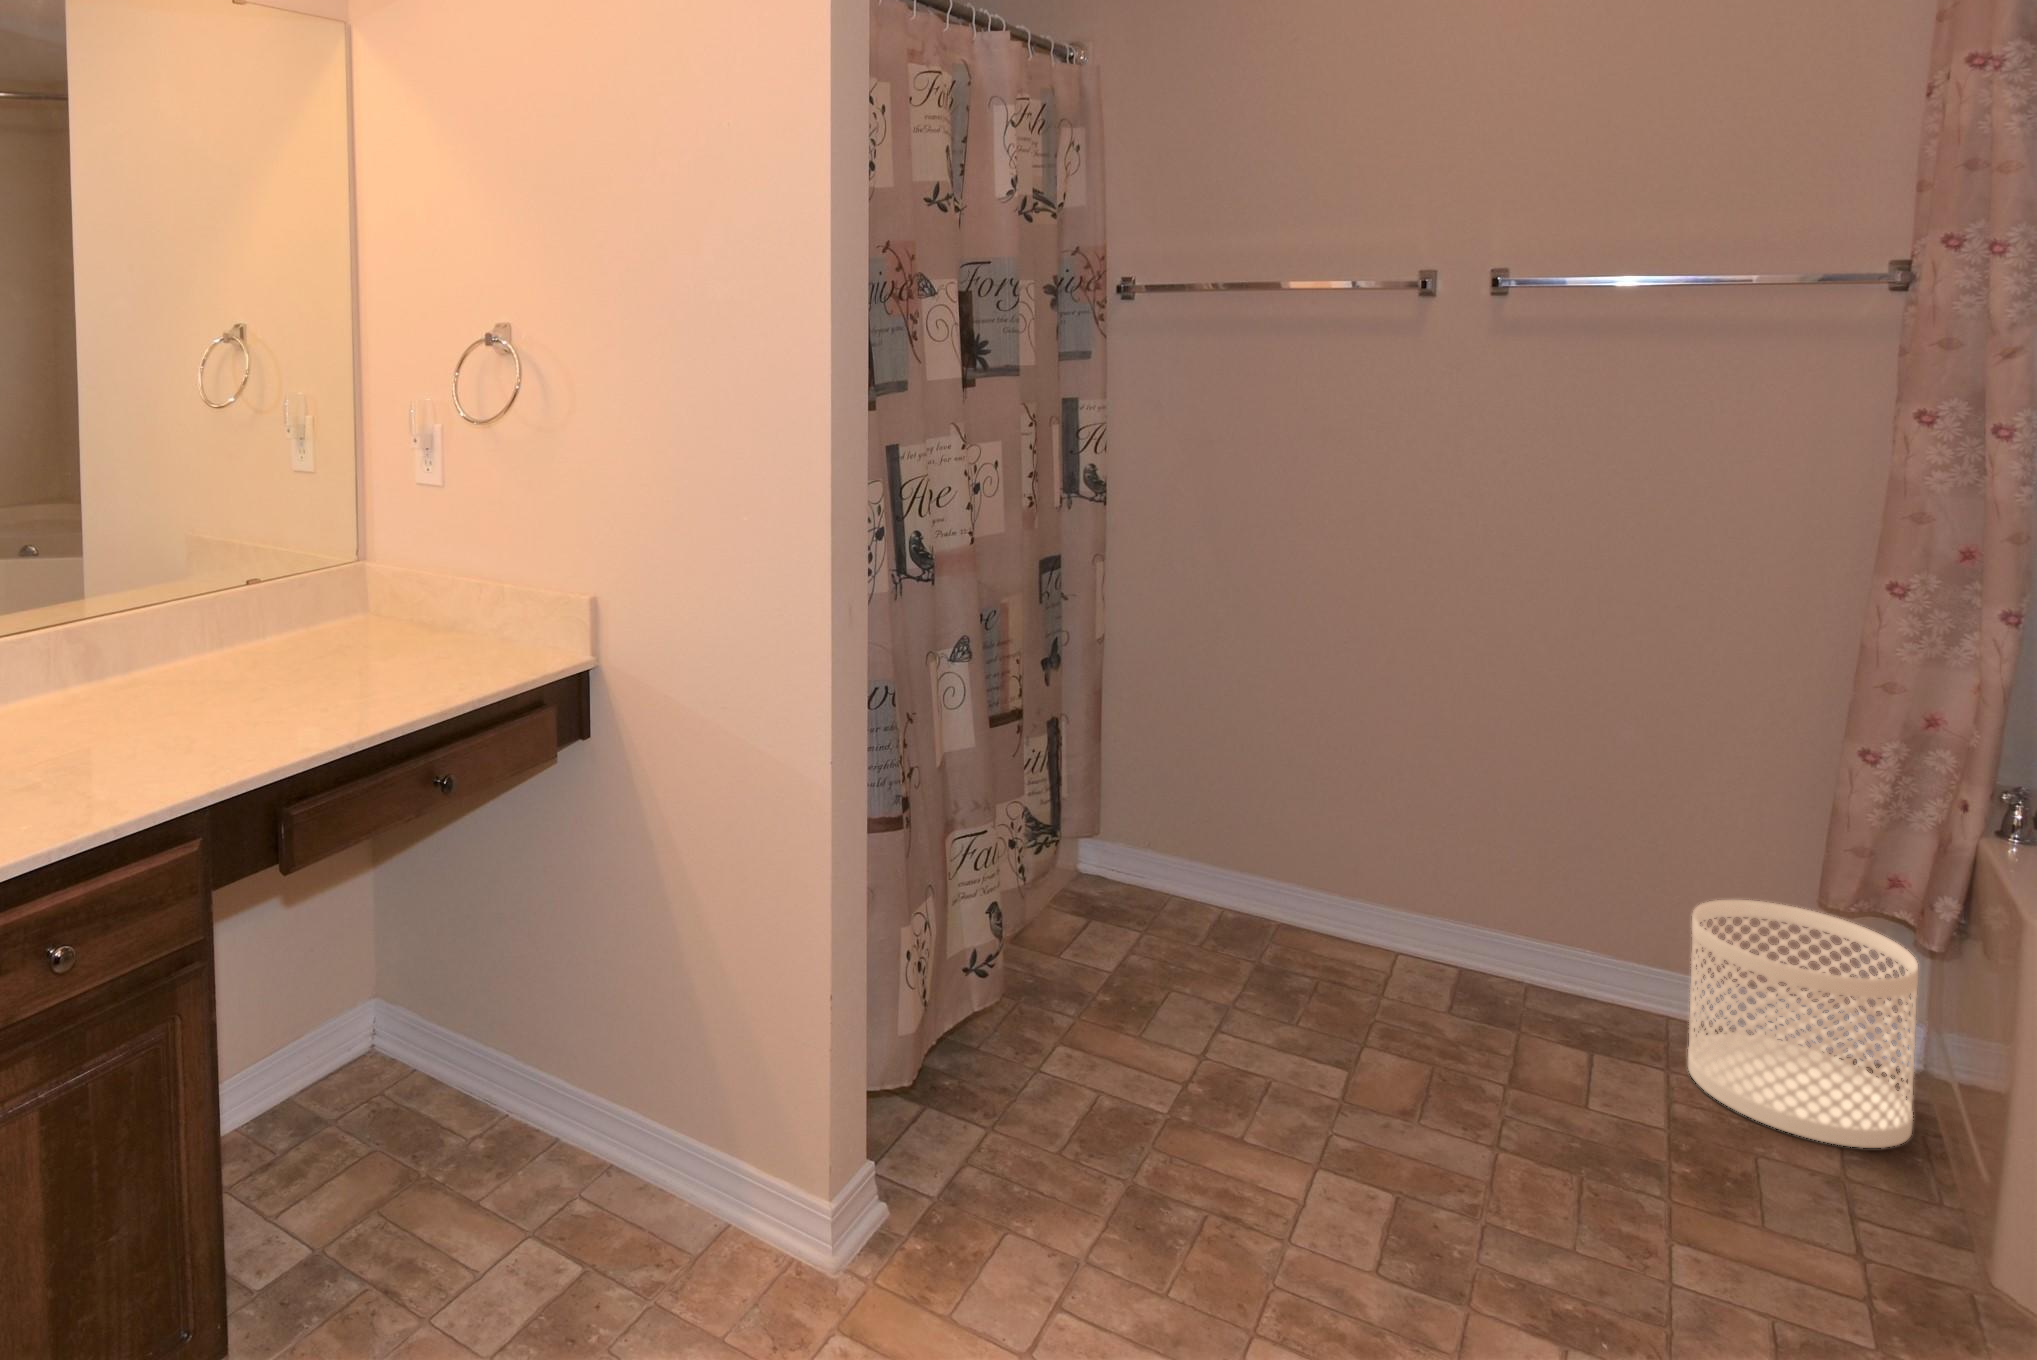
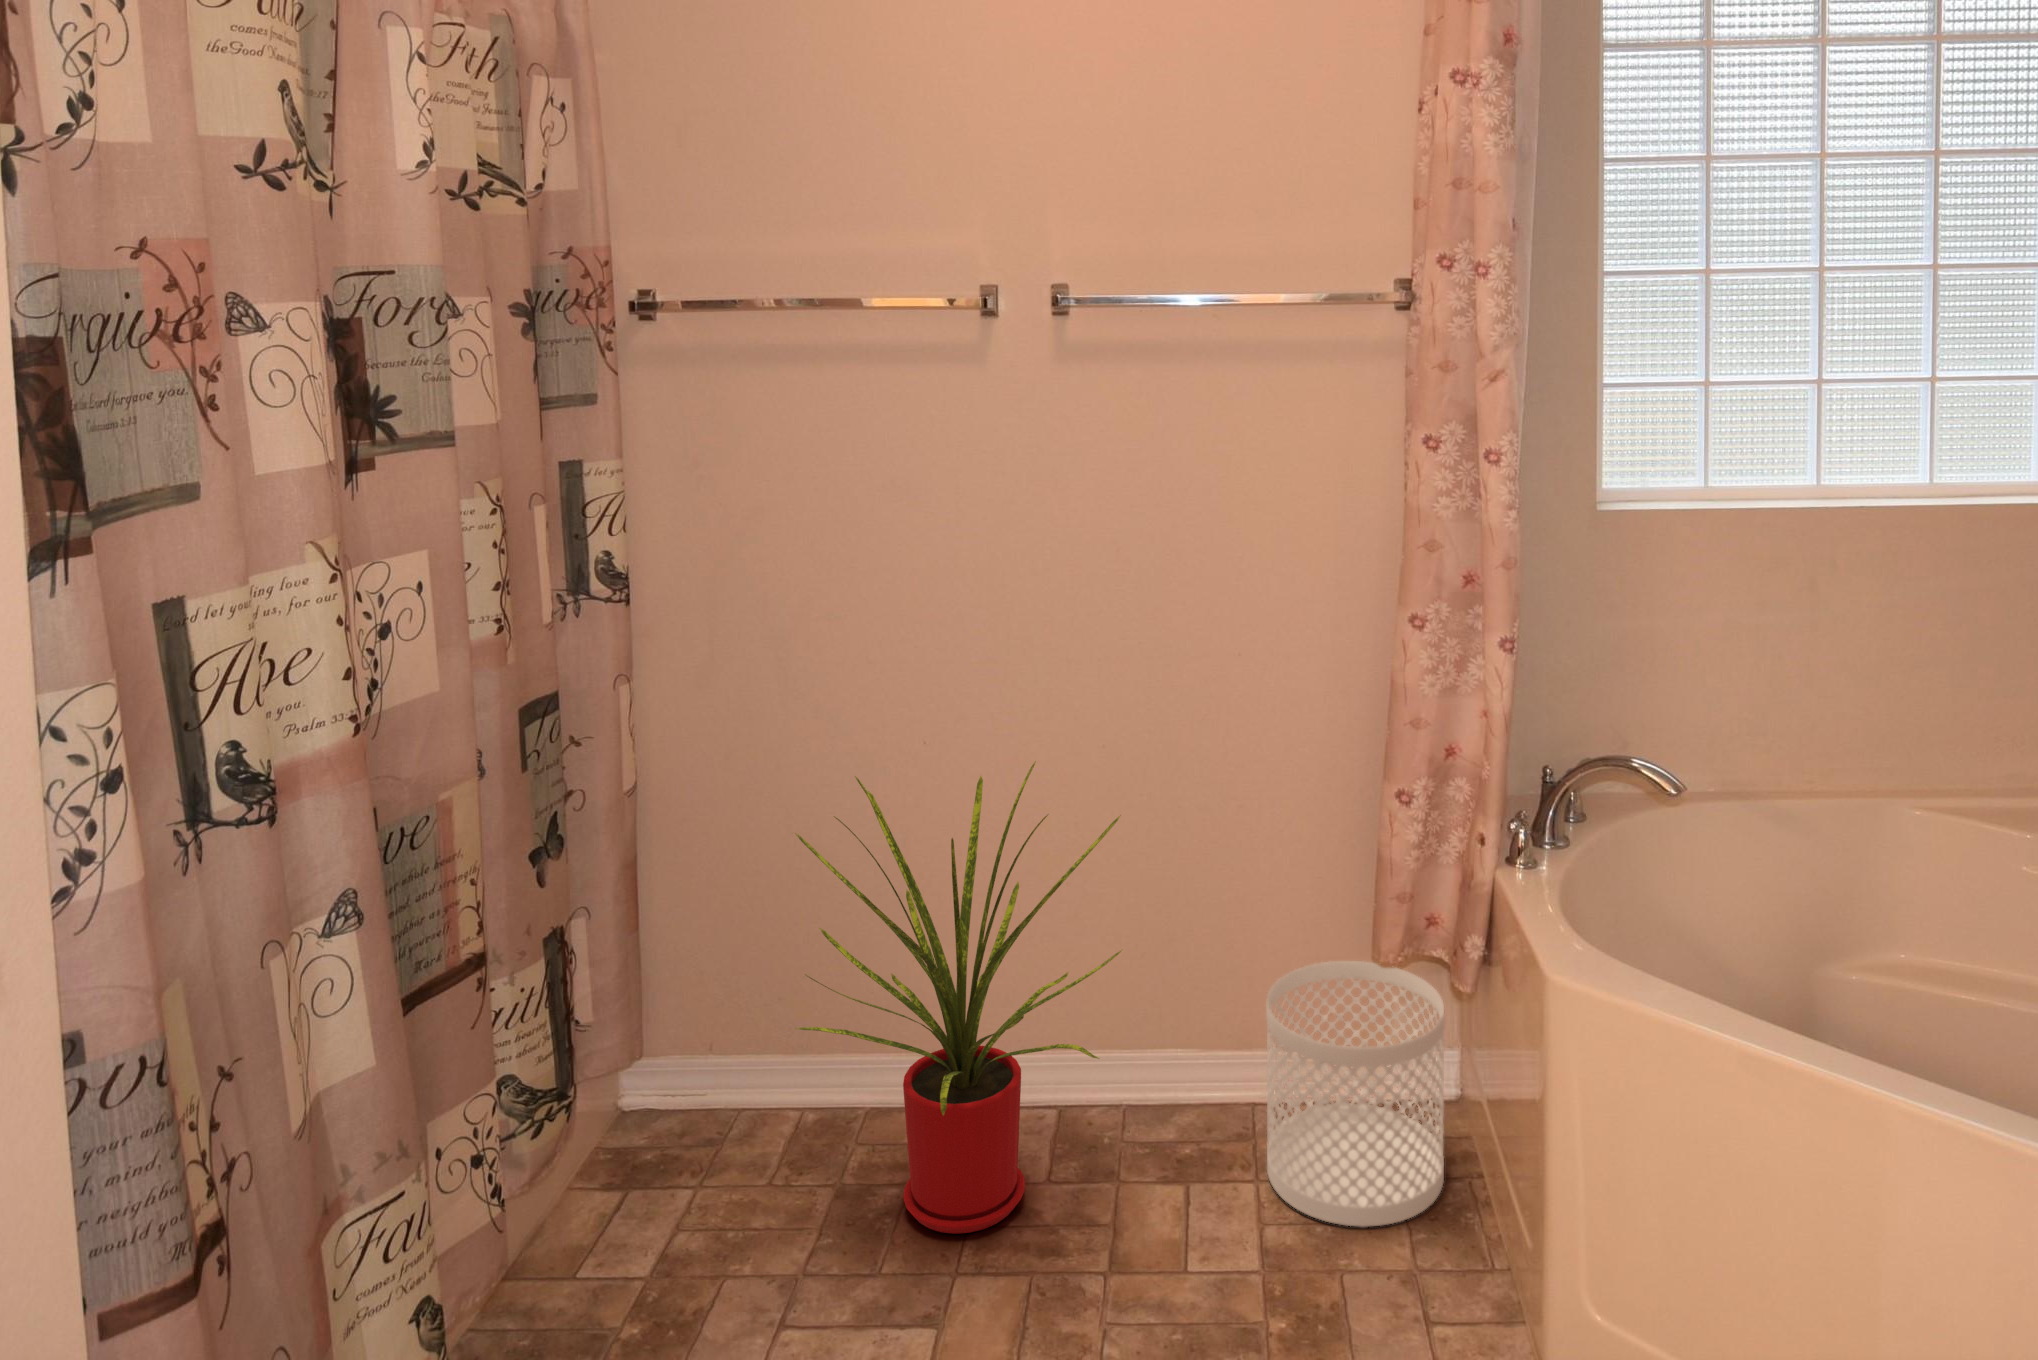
house plant: none [1230,650,1536,1024] -> present [795,761,1122,1234]

